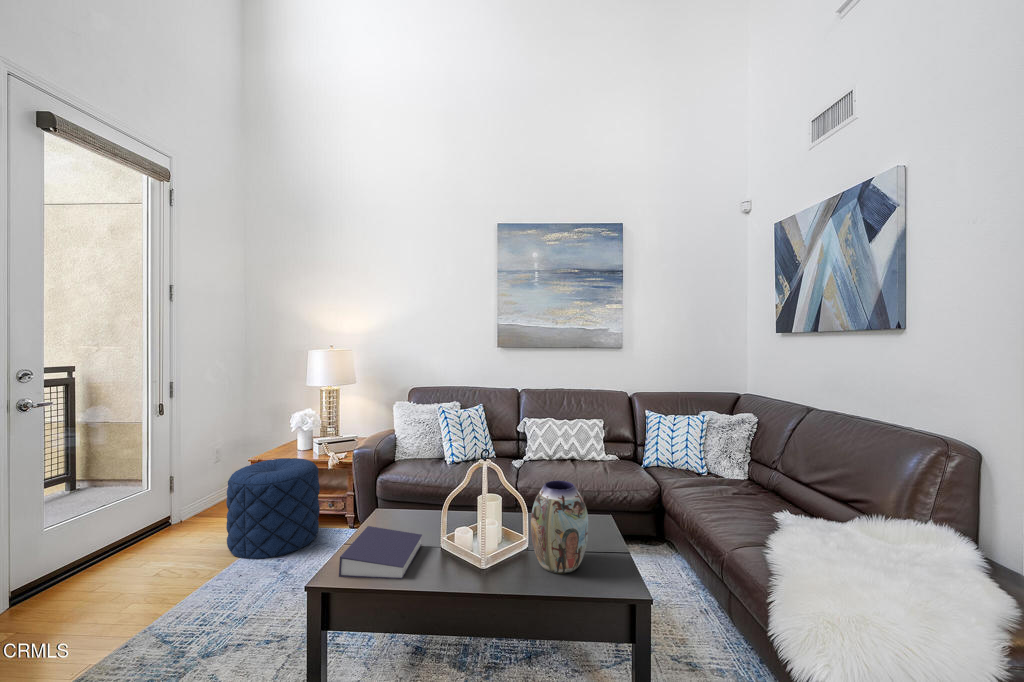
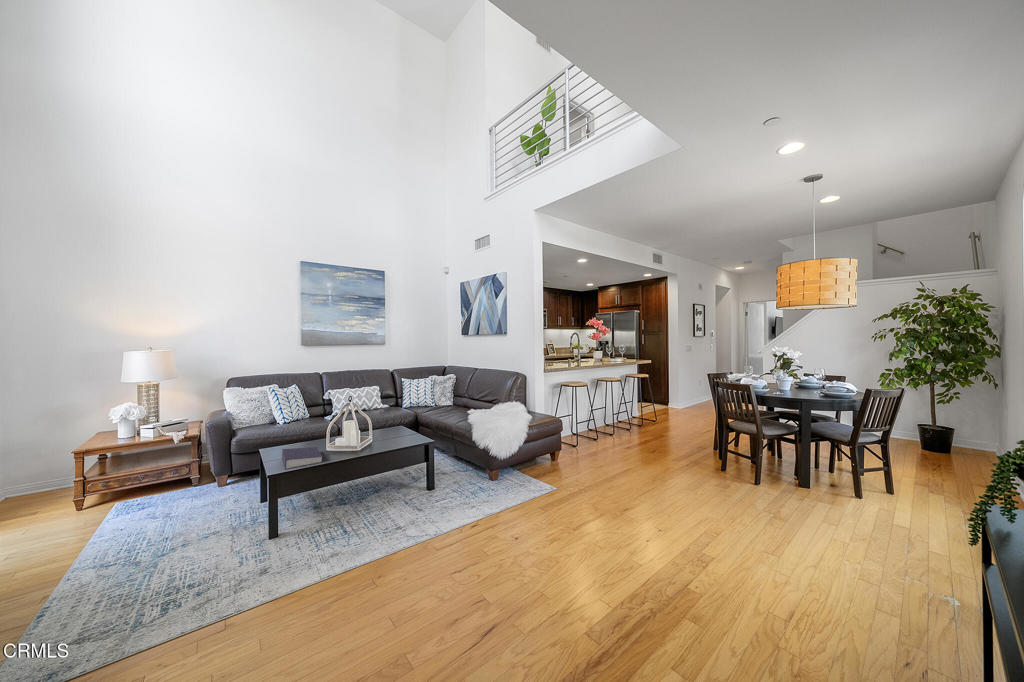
pouf: present [226,458,320,559] -> none [76,440,174,523]
vase: present [531,481,588,574] -> none [378,407,404,445]

